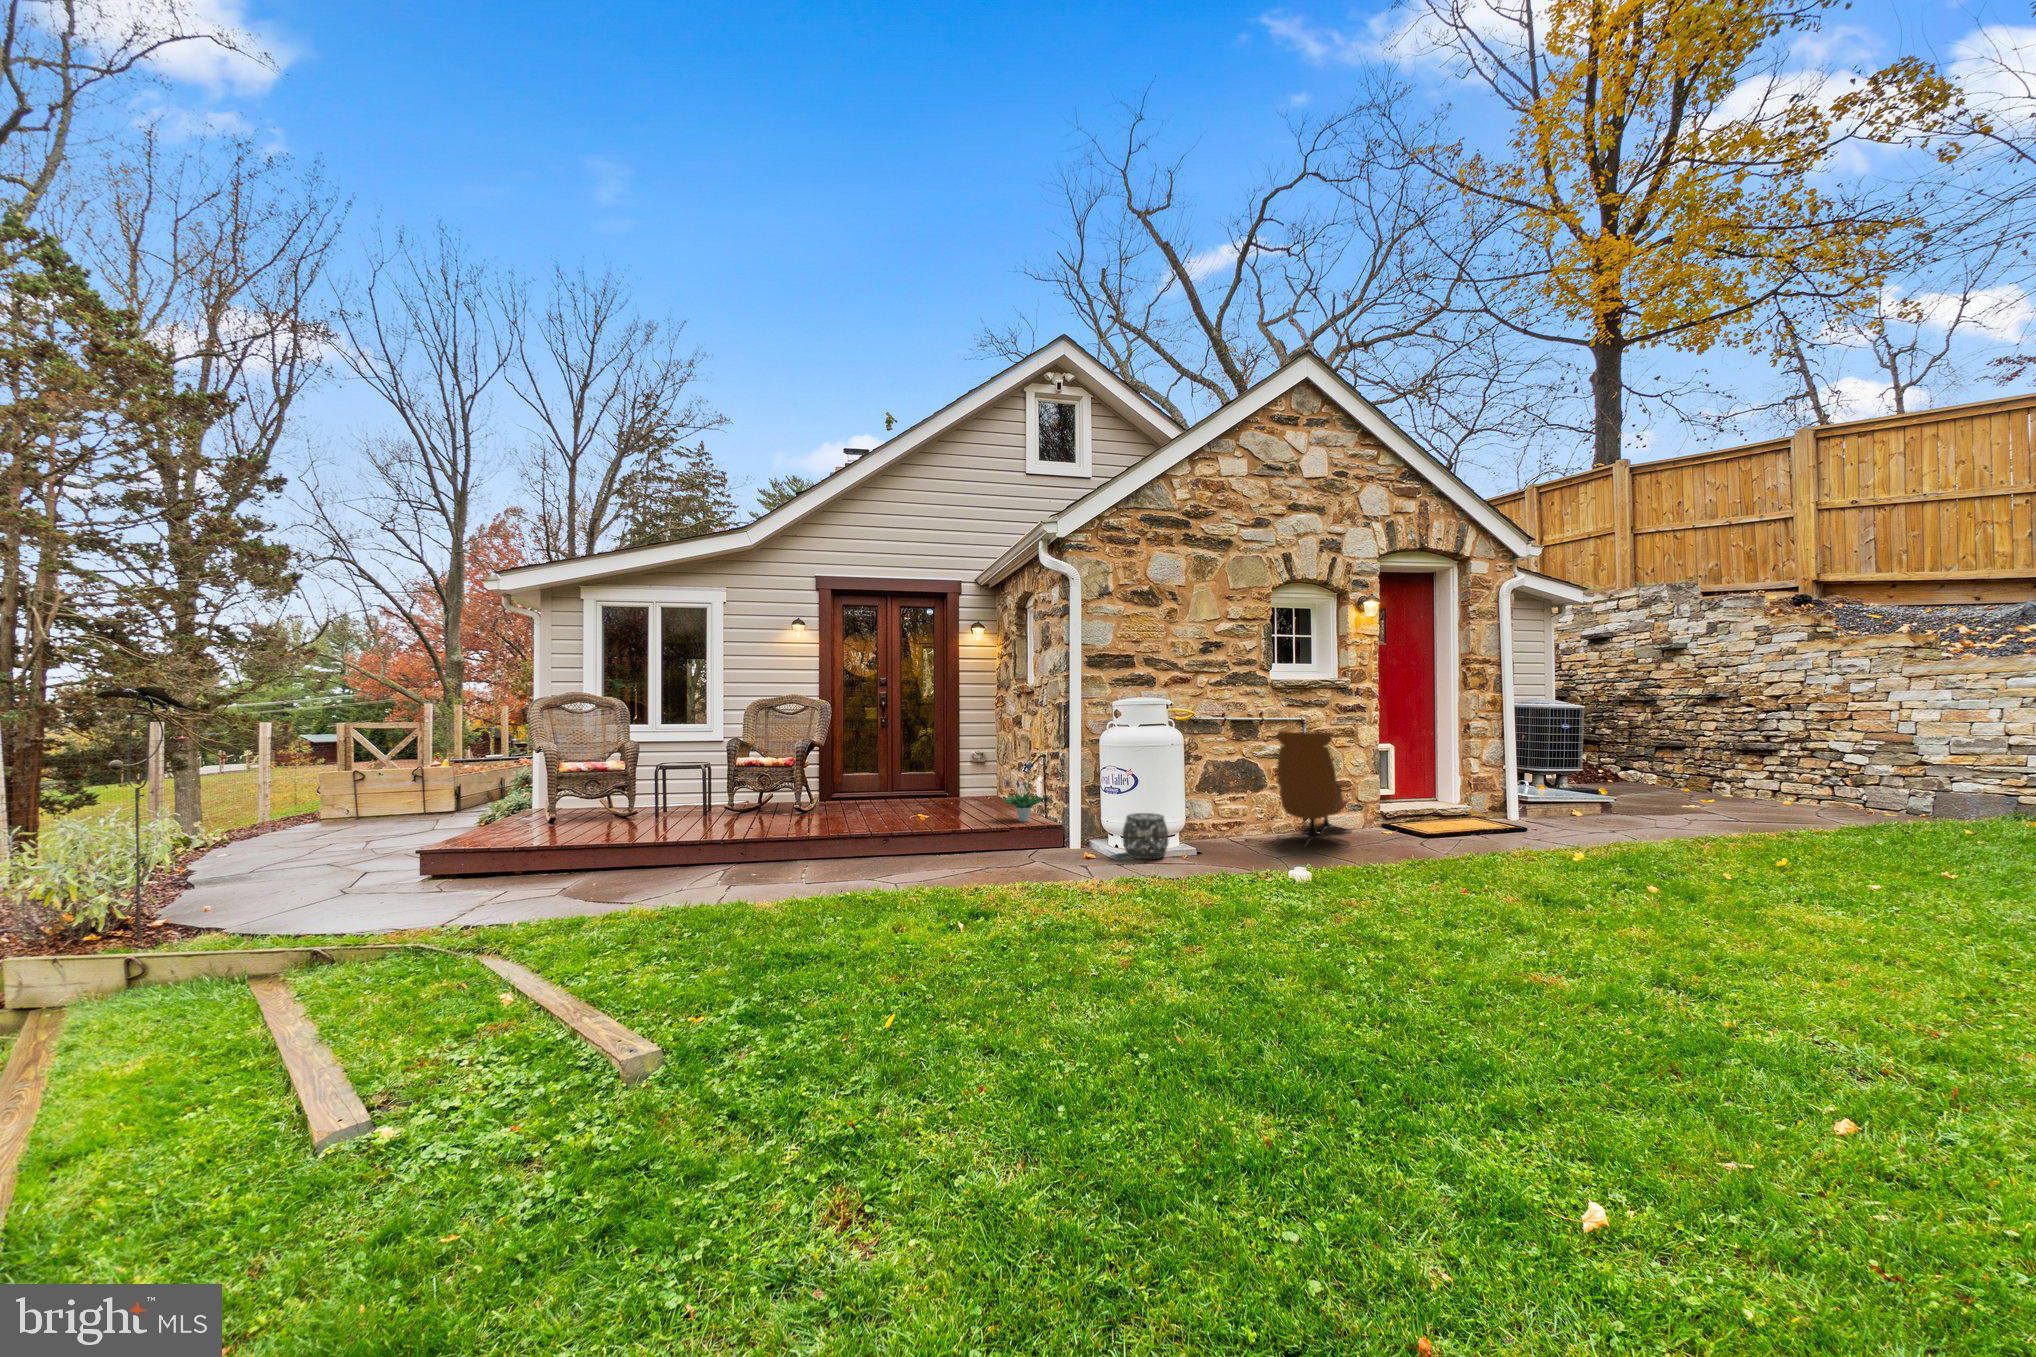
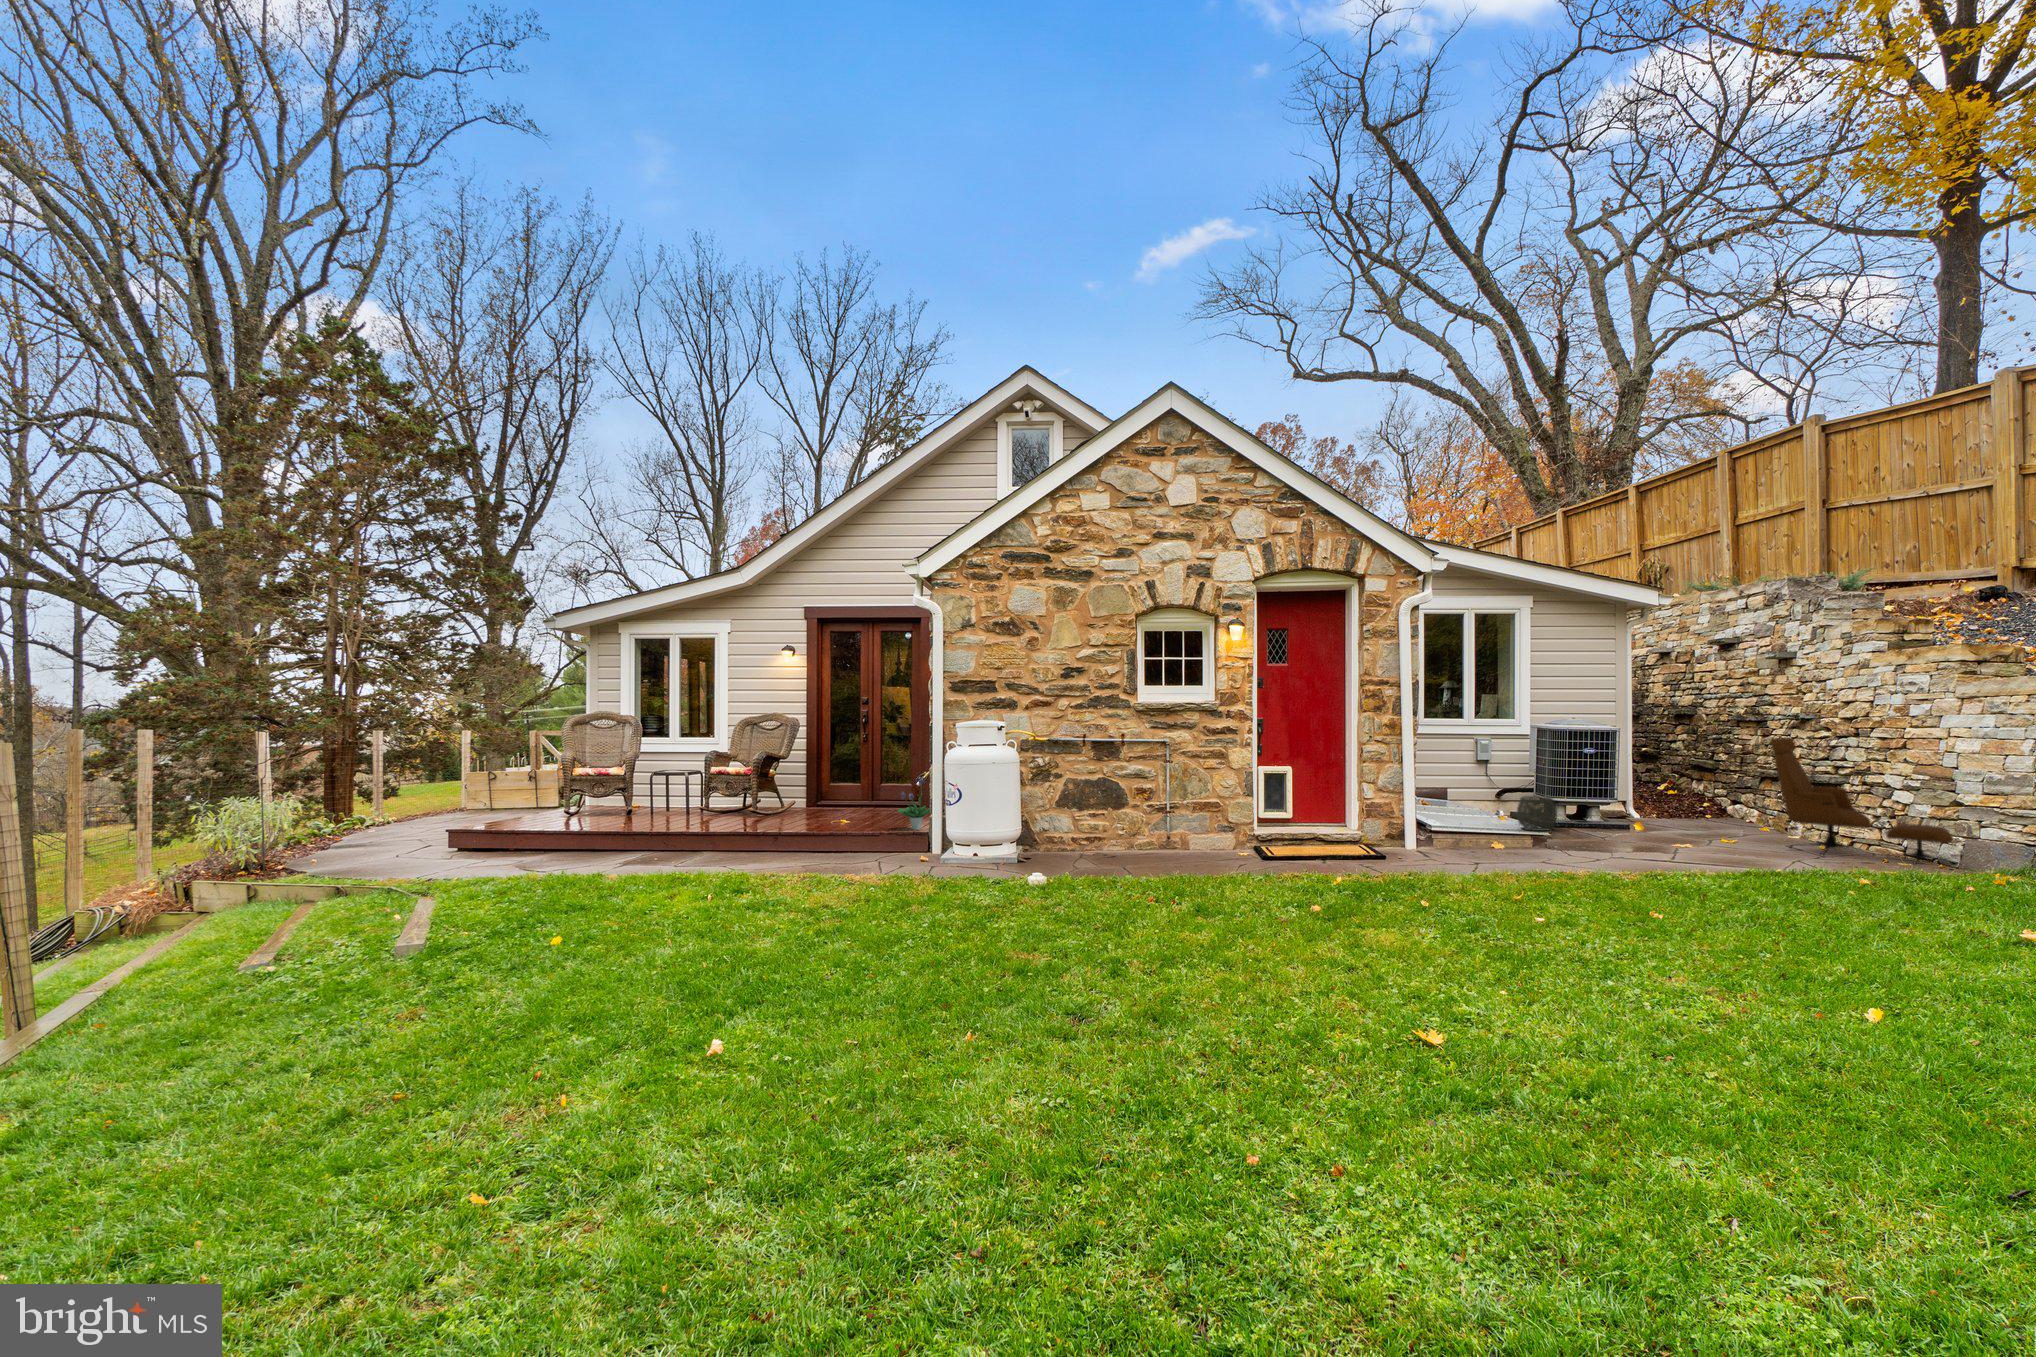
lounge chair: present [1276,731,1350,848] -> present [1770,737,1953,864]
woven basket: present [1122,813,1169,860] -> present [1517,796,1557,831]

